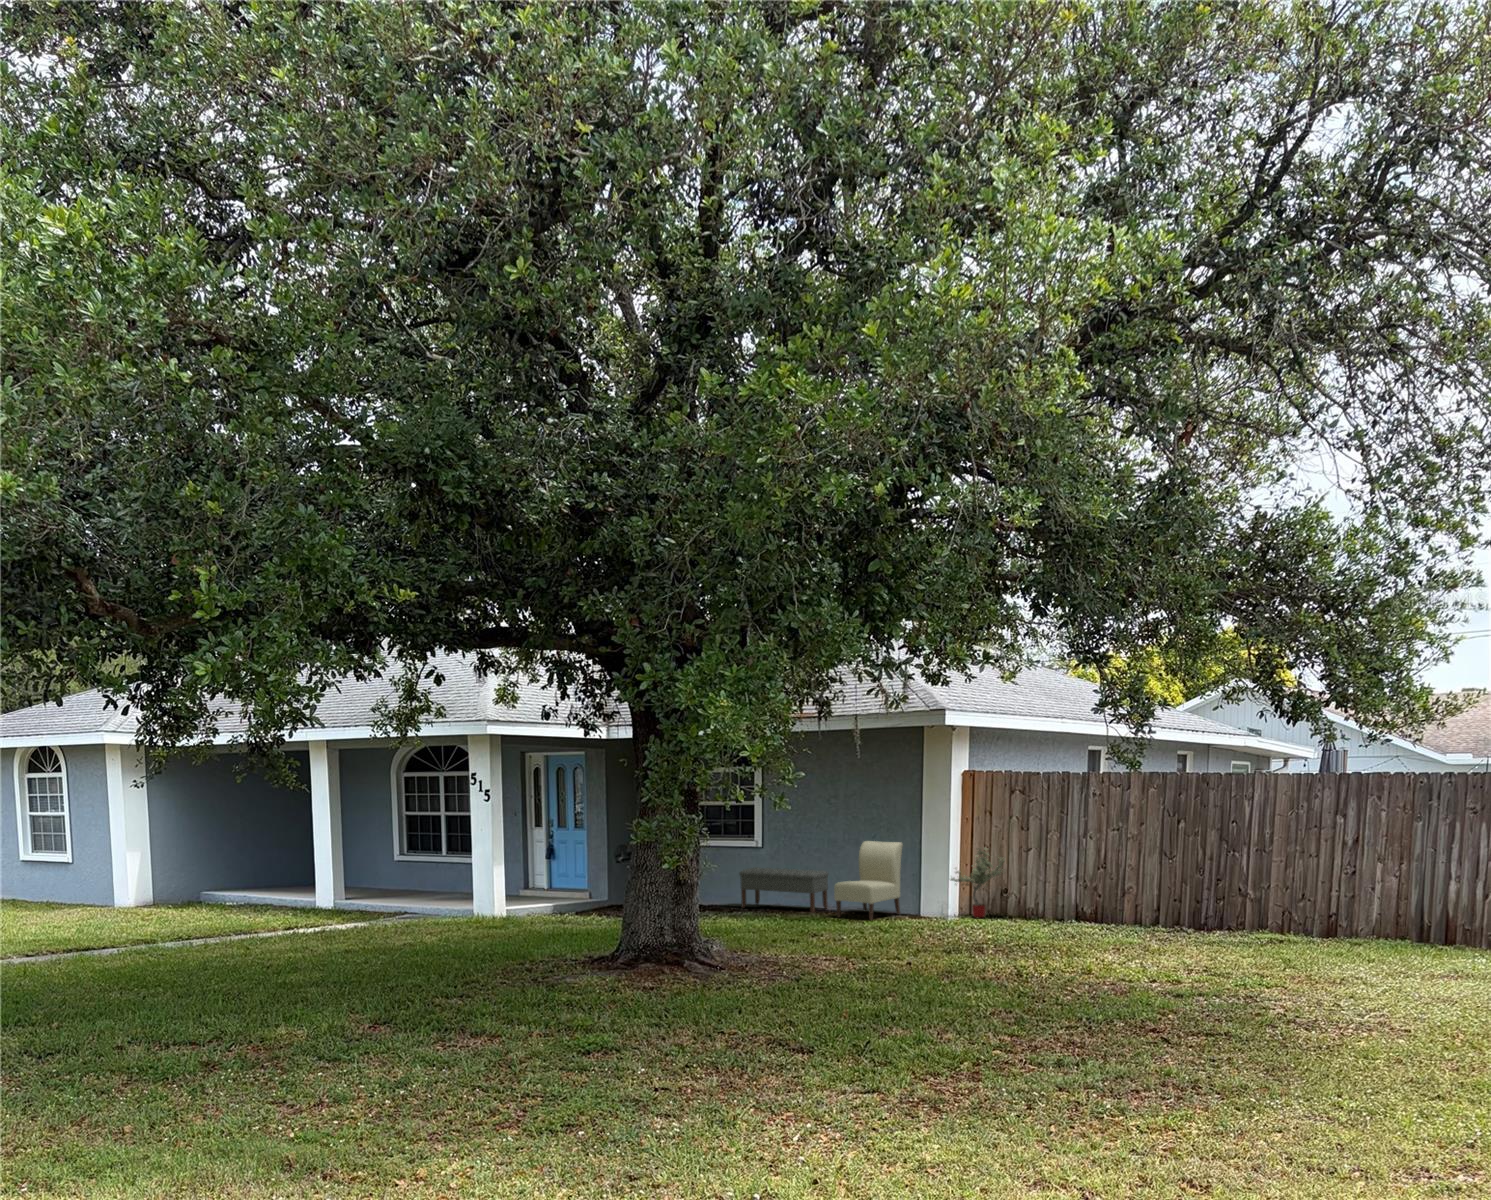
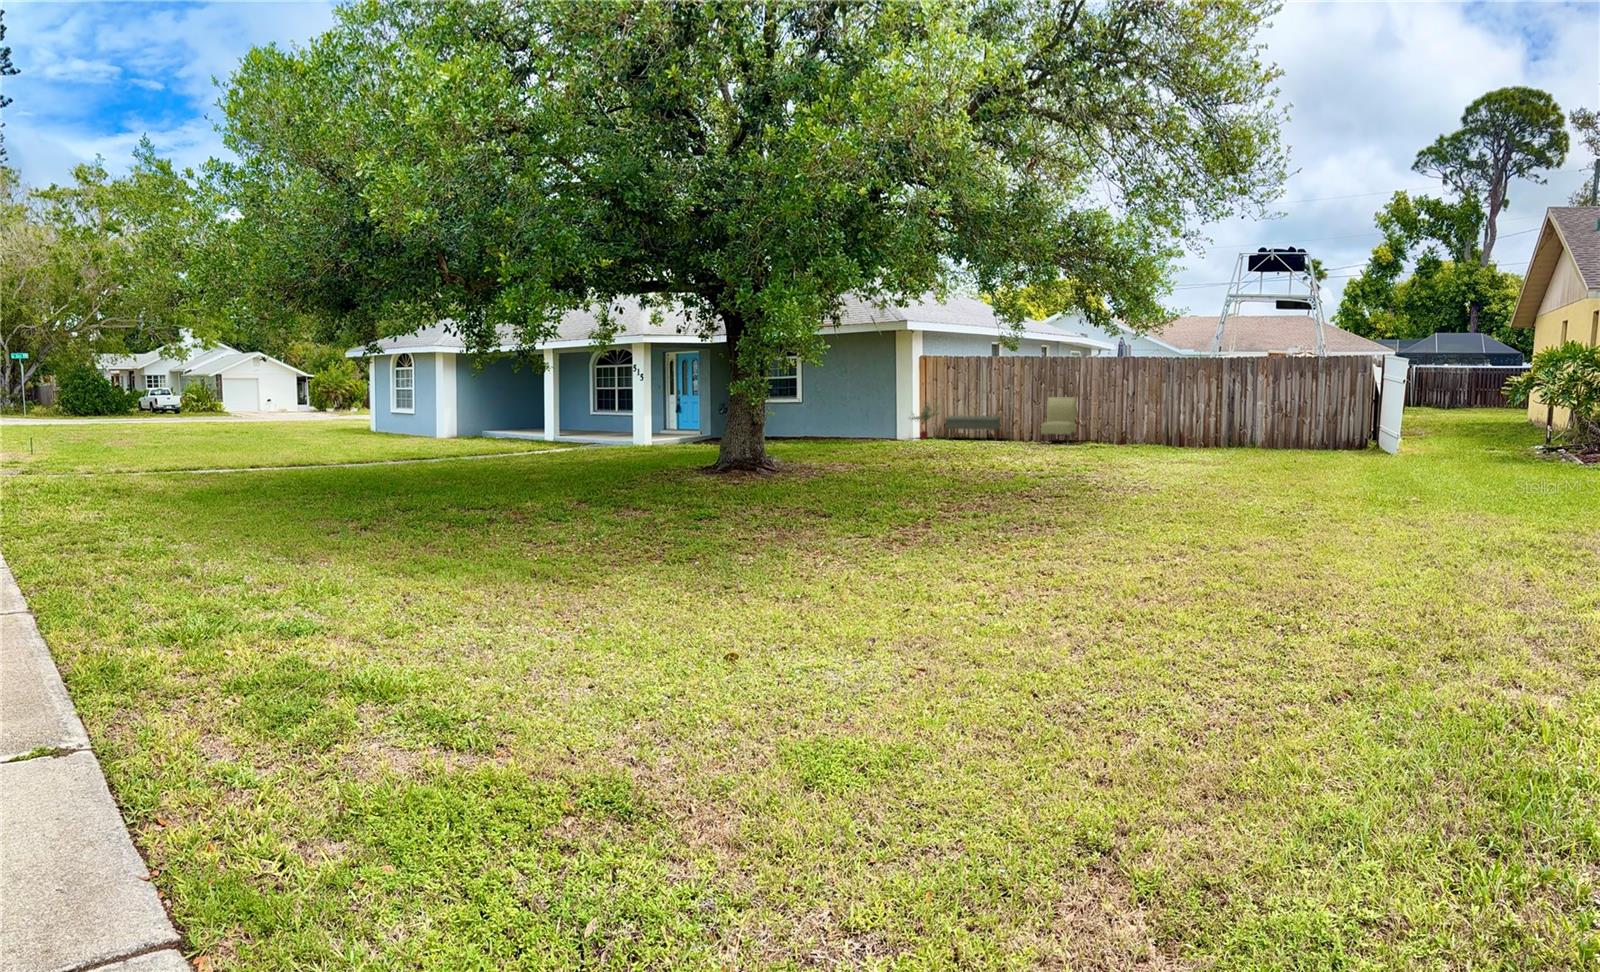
chair: present [834,841,902,920] -> present [1041,397,1076,443]
bench: present [739,867,828,912] -> present [945,416,1001,440]

